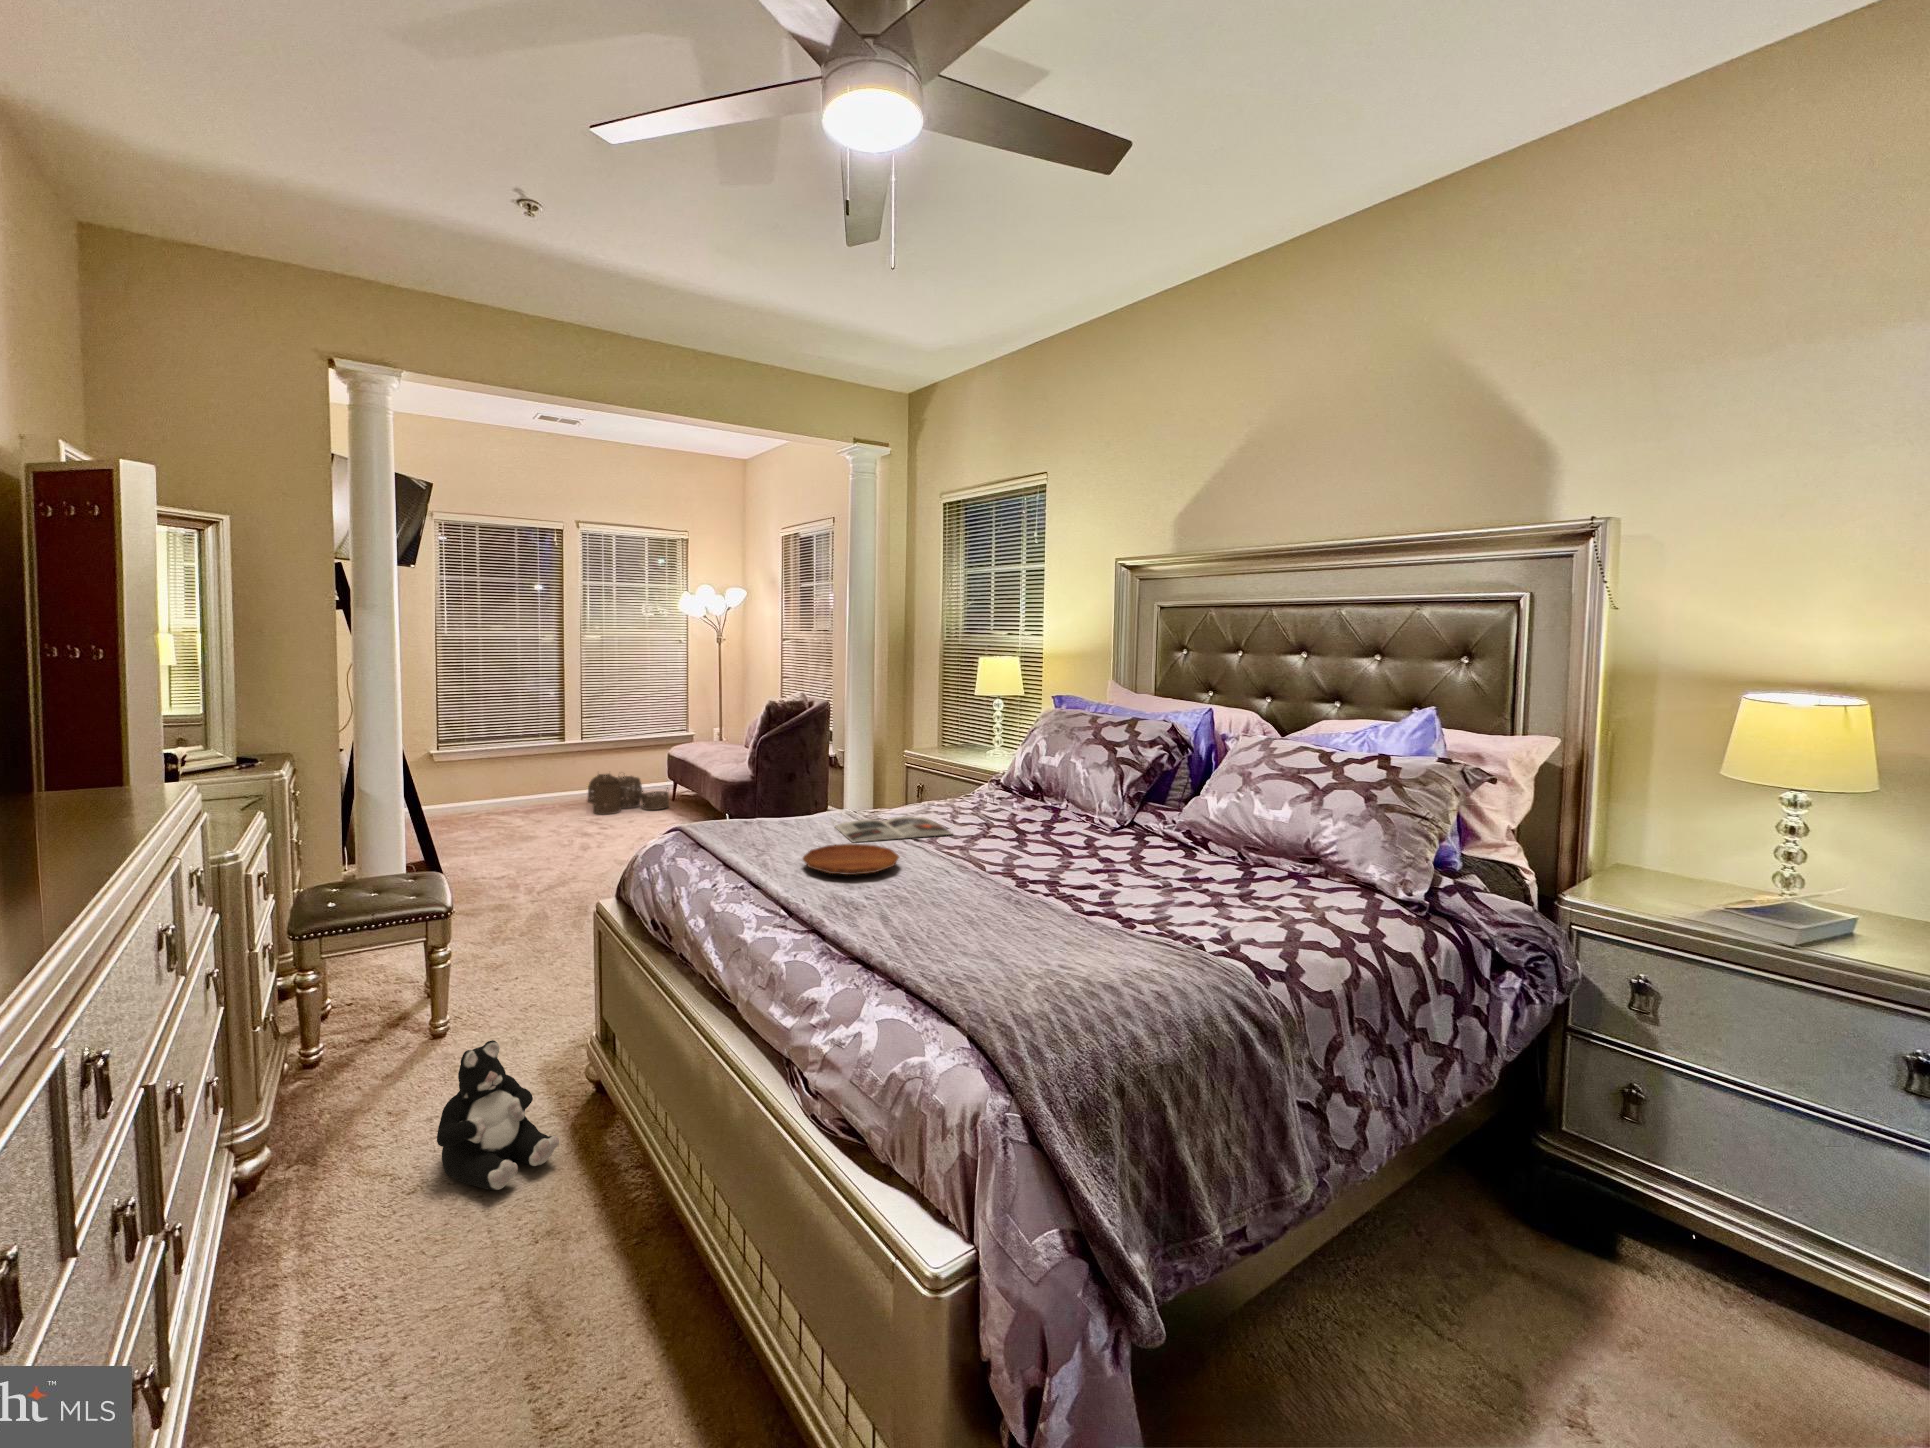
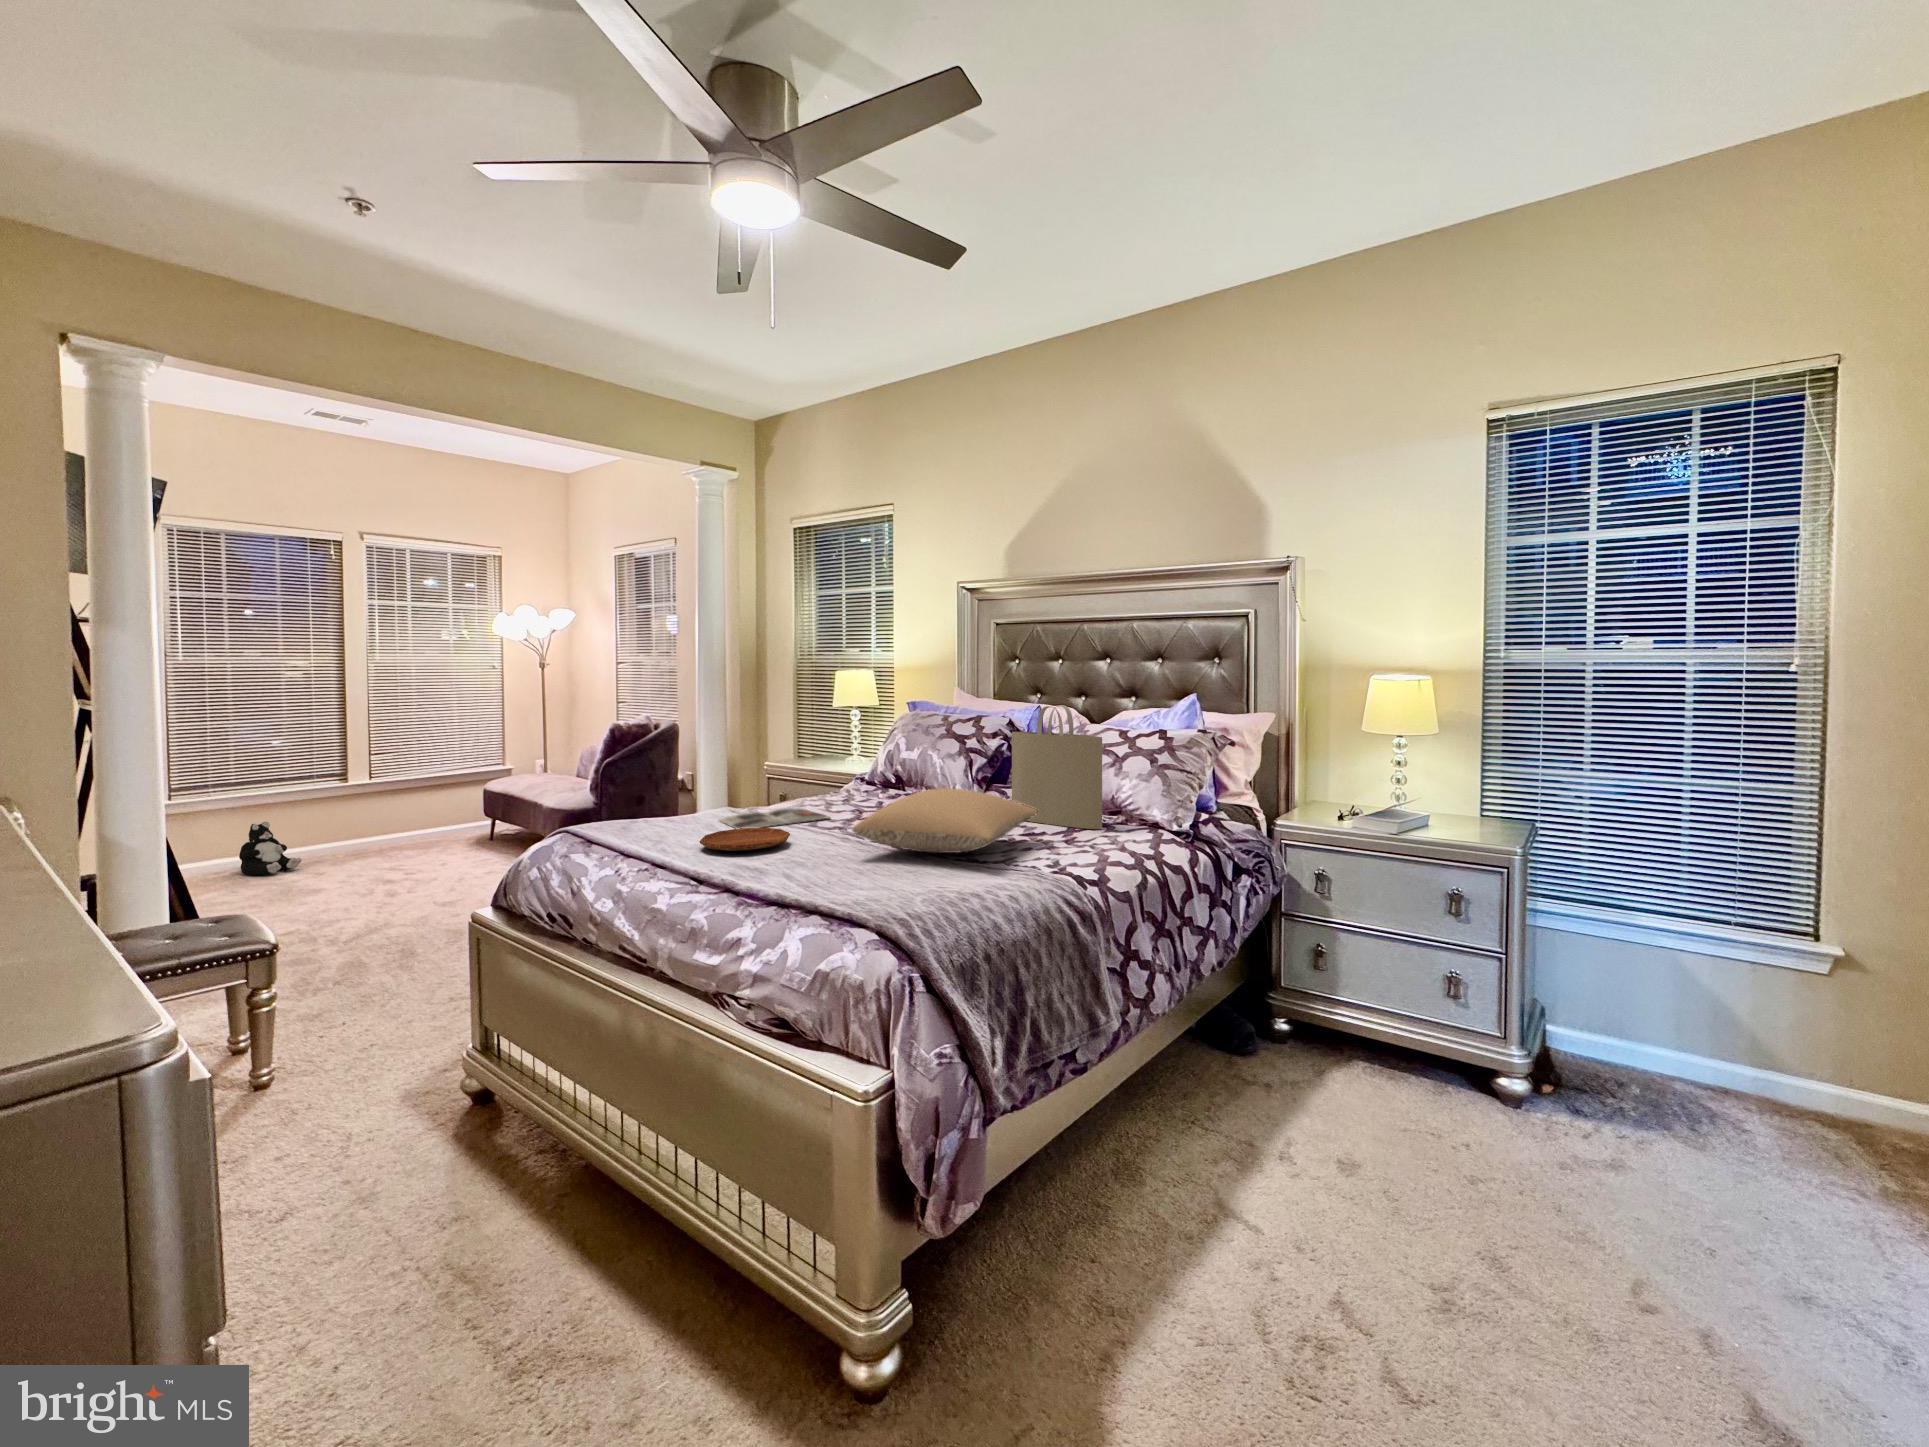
tote bag: none [1170,718,1296,884] -> present [1012,705,1102,829]
woven basket: present [588,774,669,814] -> none [379,812,487,859]
pillow: none [964,820,1203,909] -> present [853,788,1038,853]
plush toy: present [437,1040,559,1190] -> present [239,822,302,875]

